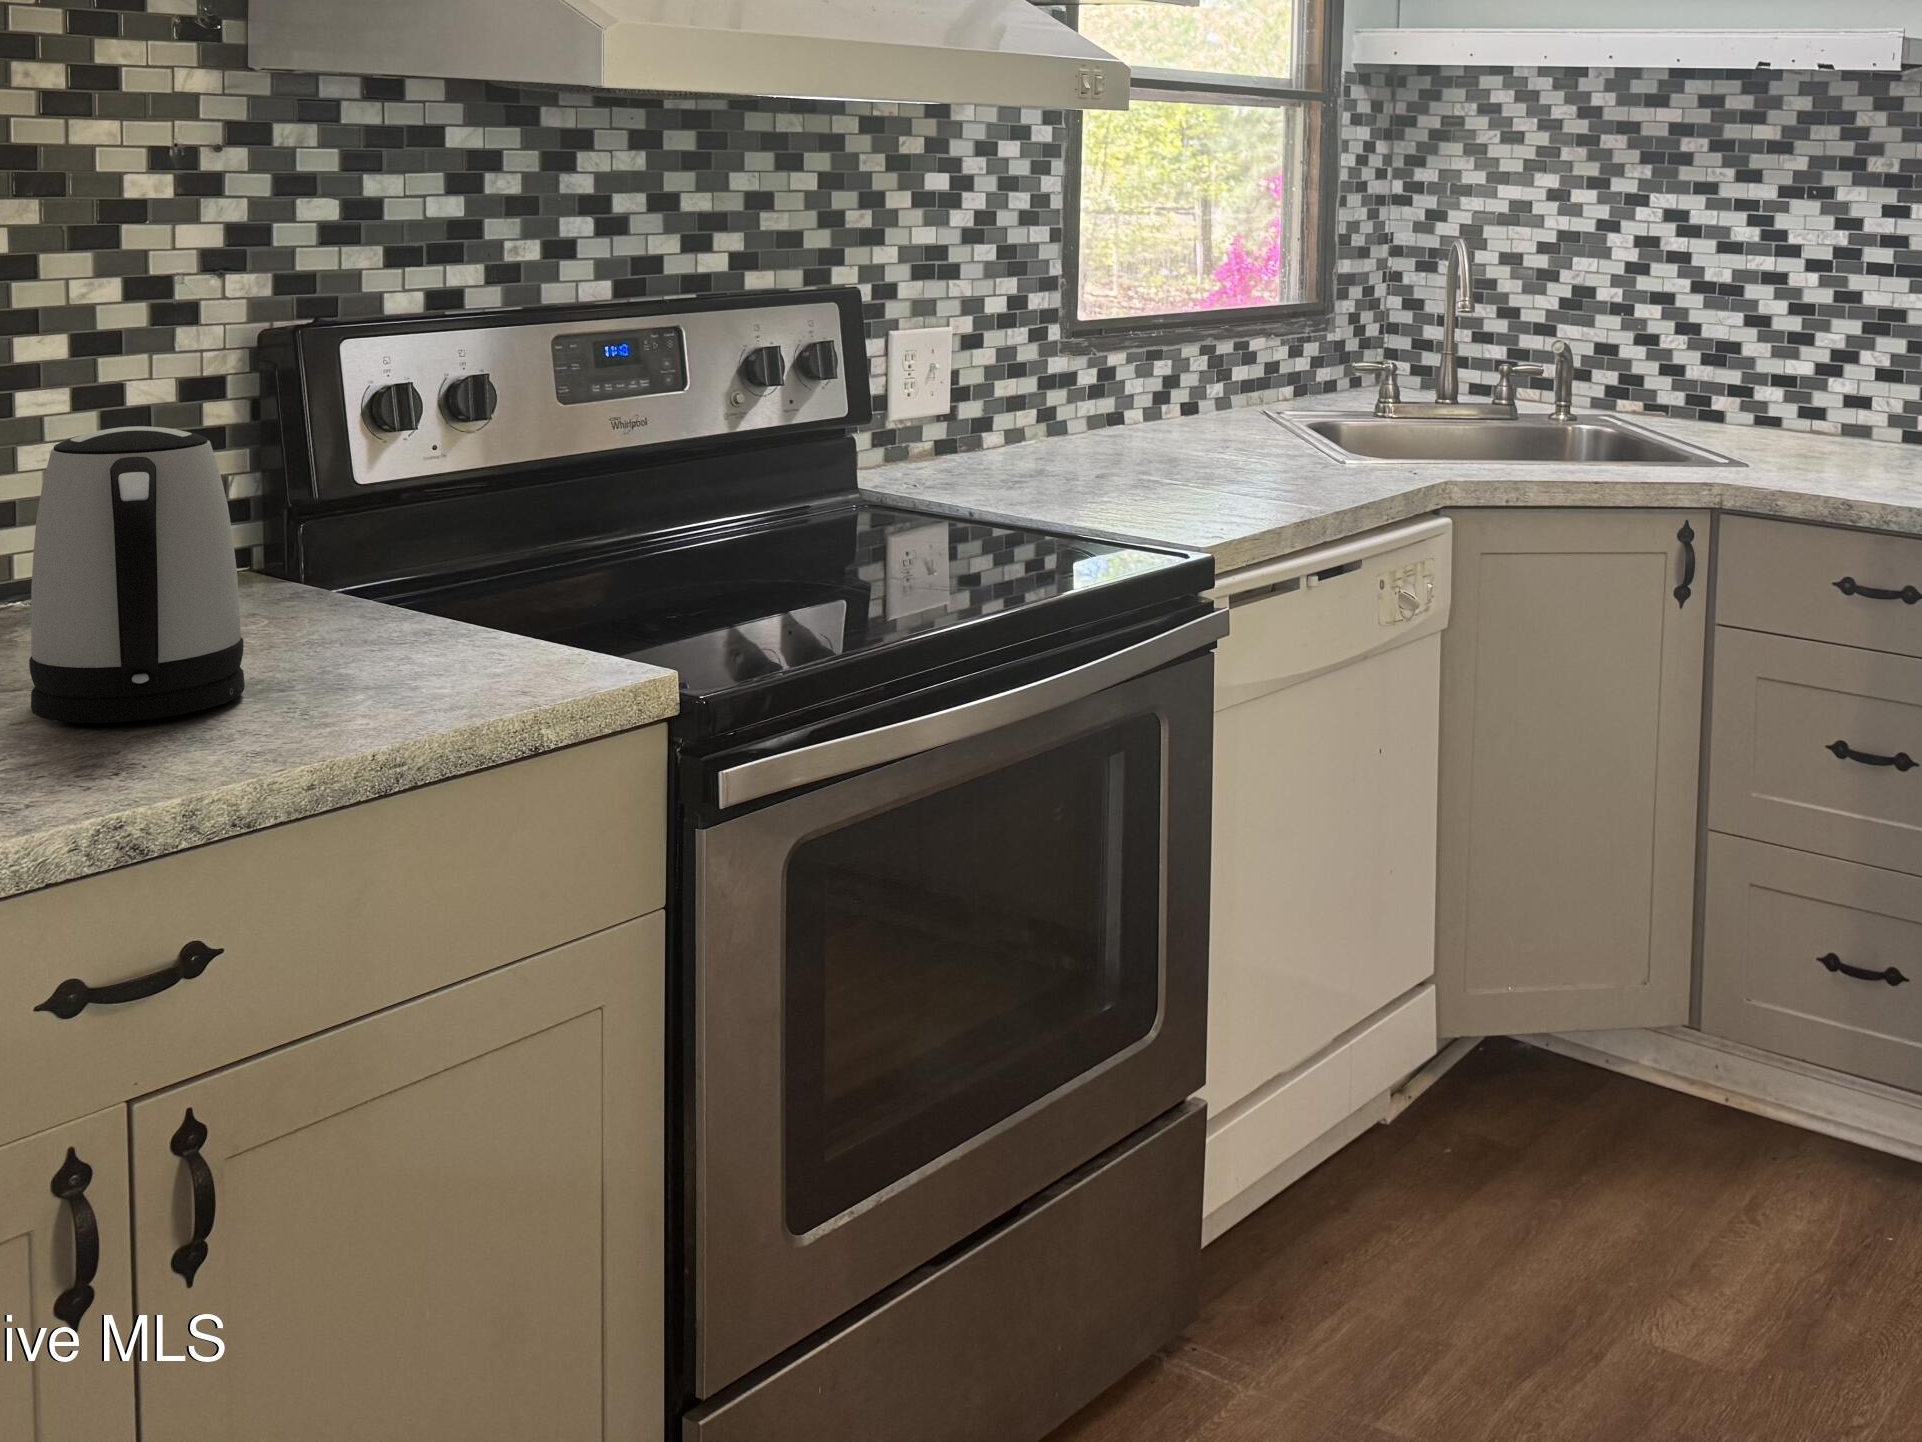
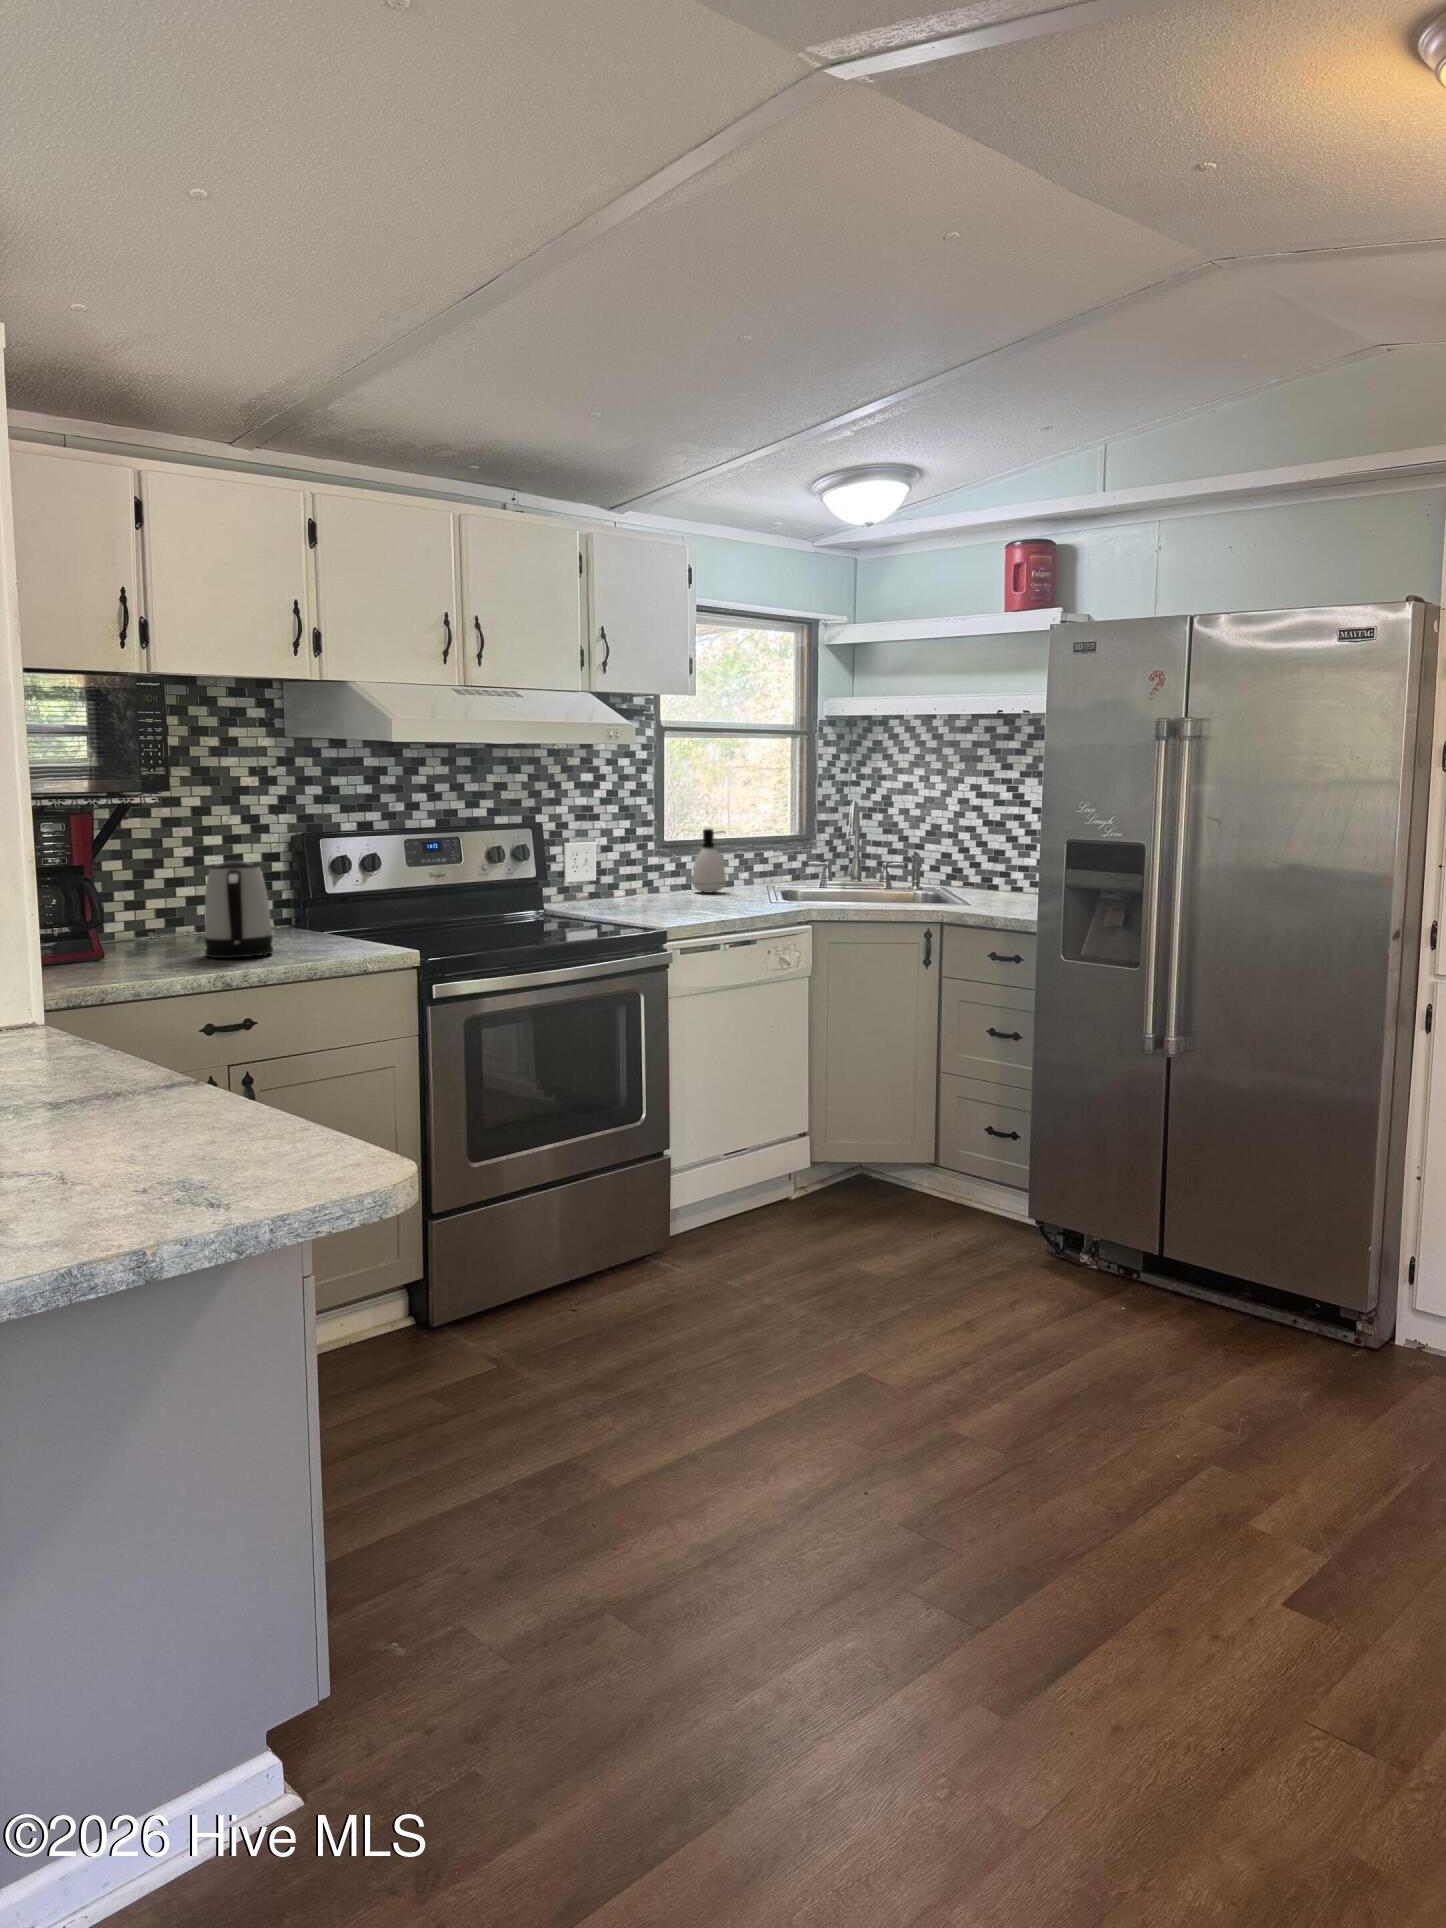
soap dispenser: none [1122,294,1195,430] -> present [692,829,726,893]

